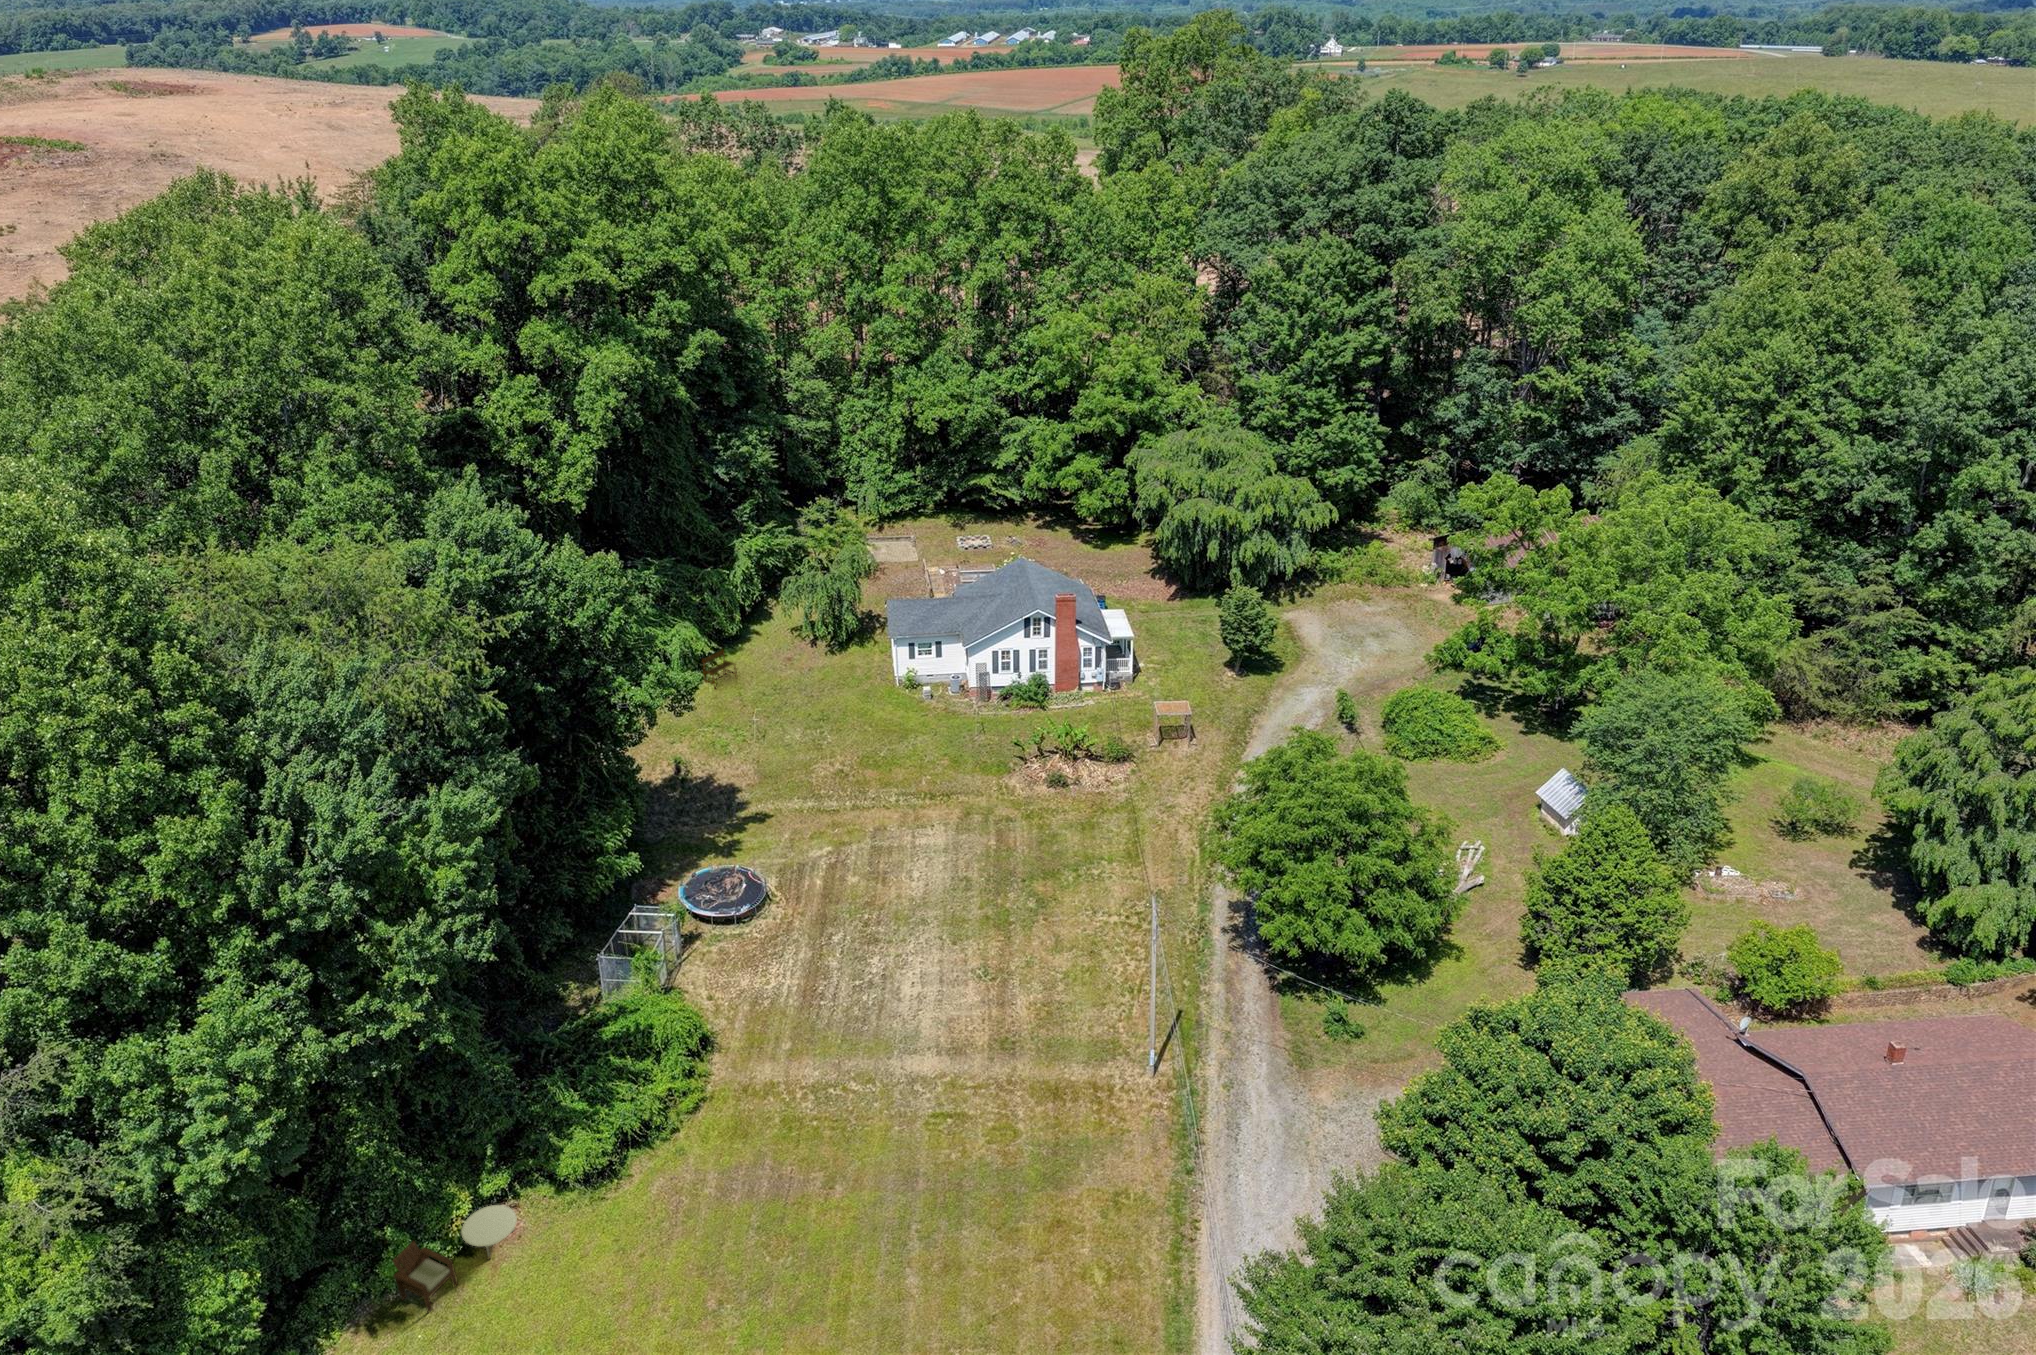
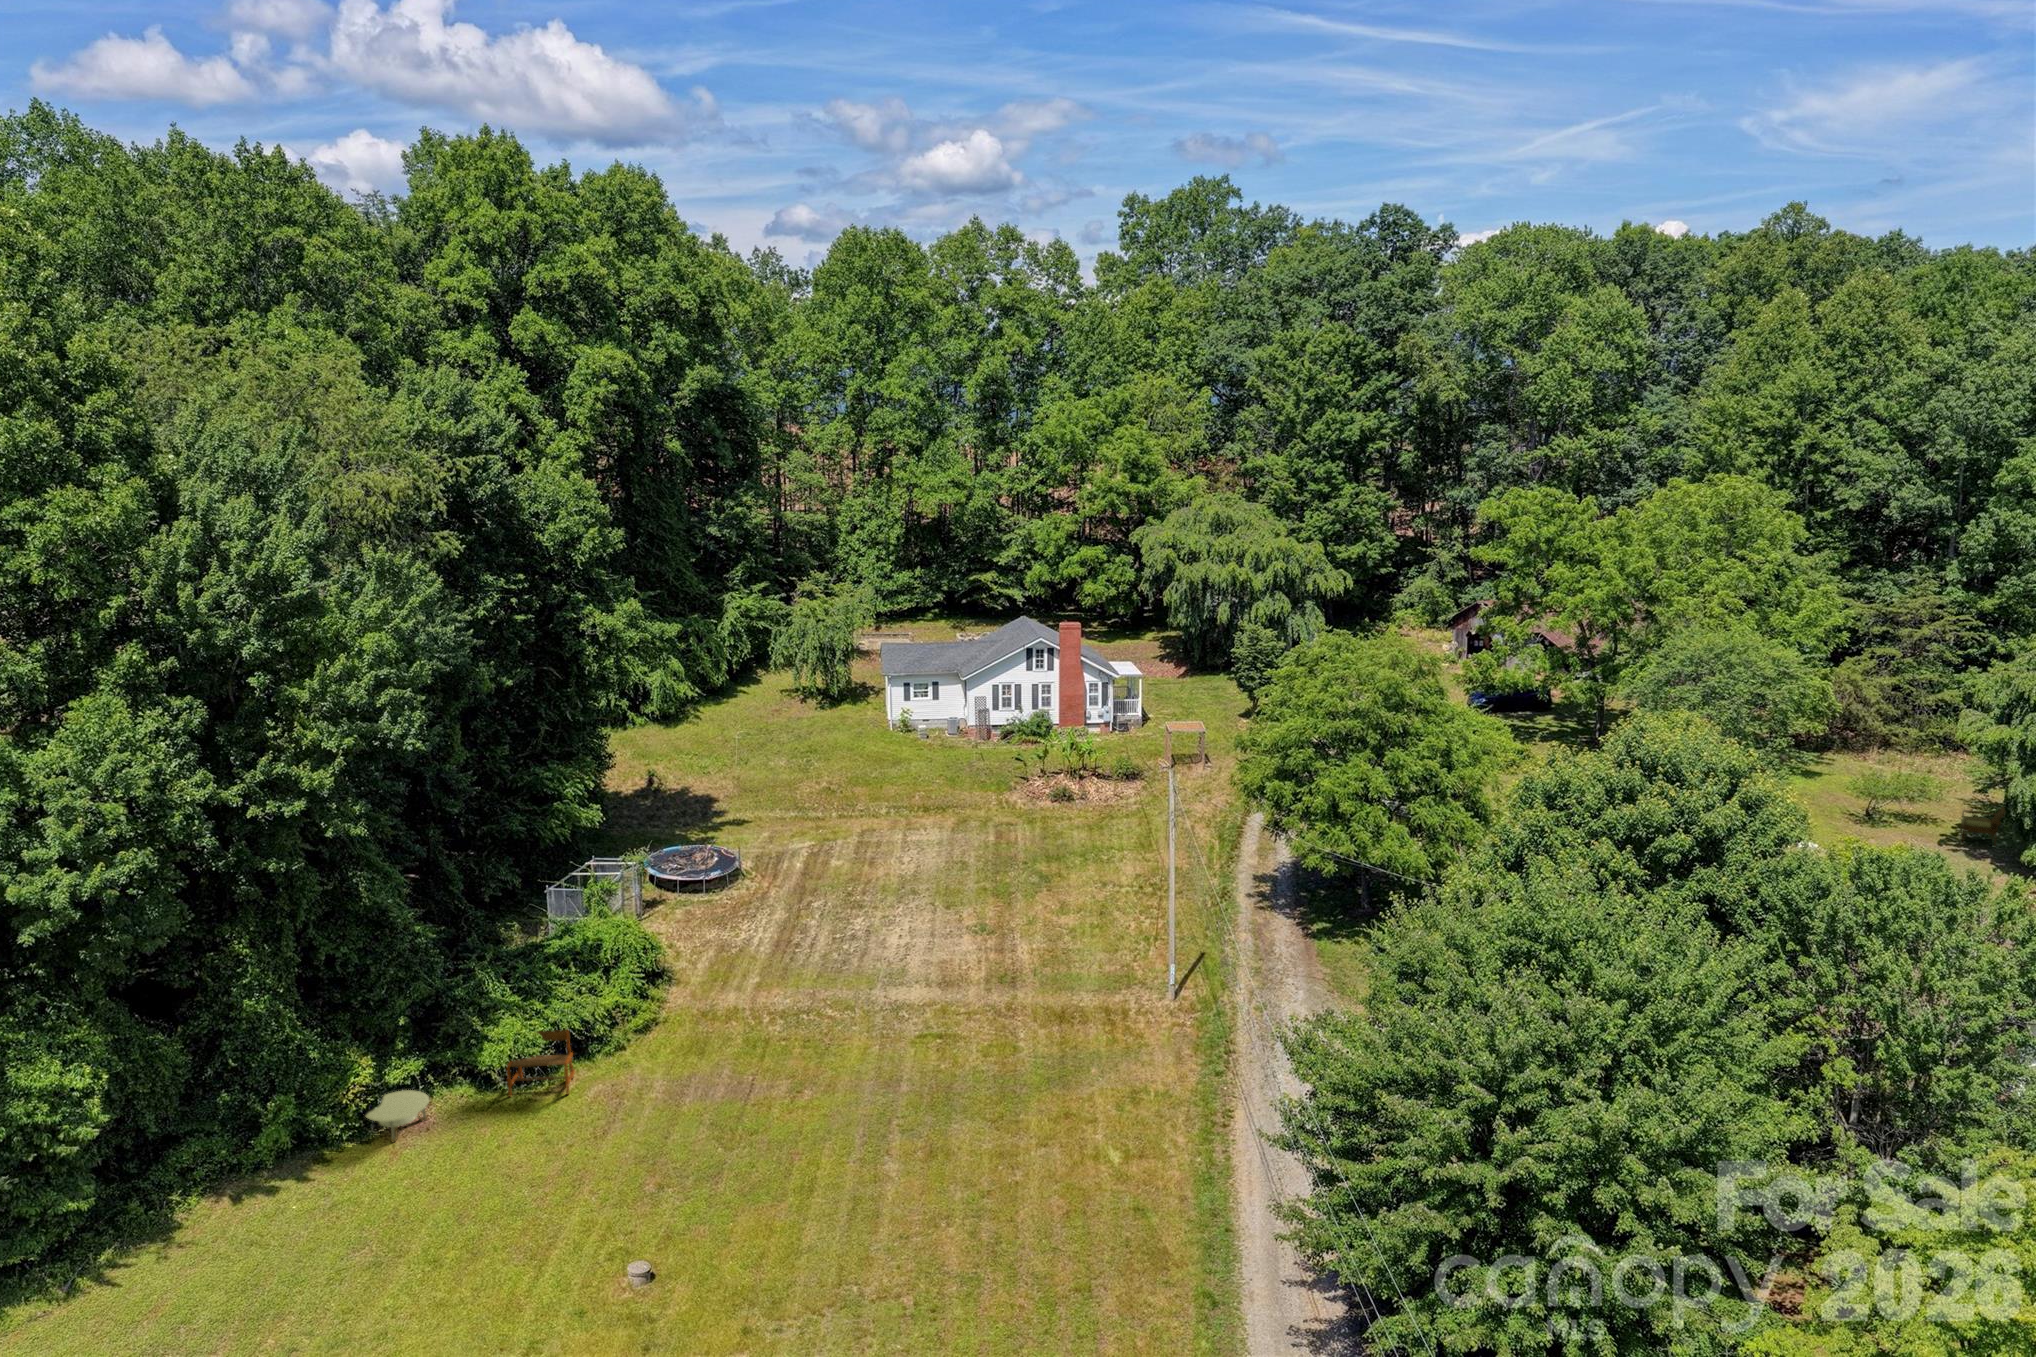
bench: present [702,650,737,688] -> present [506,1030,575,1097]
chair: present [393,1241,458,1313] -> present [1960,807,2005,845]

